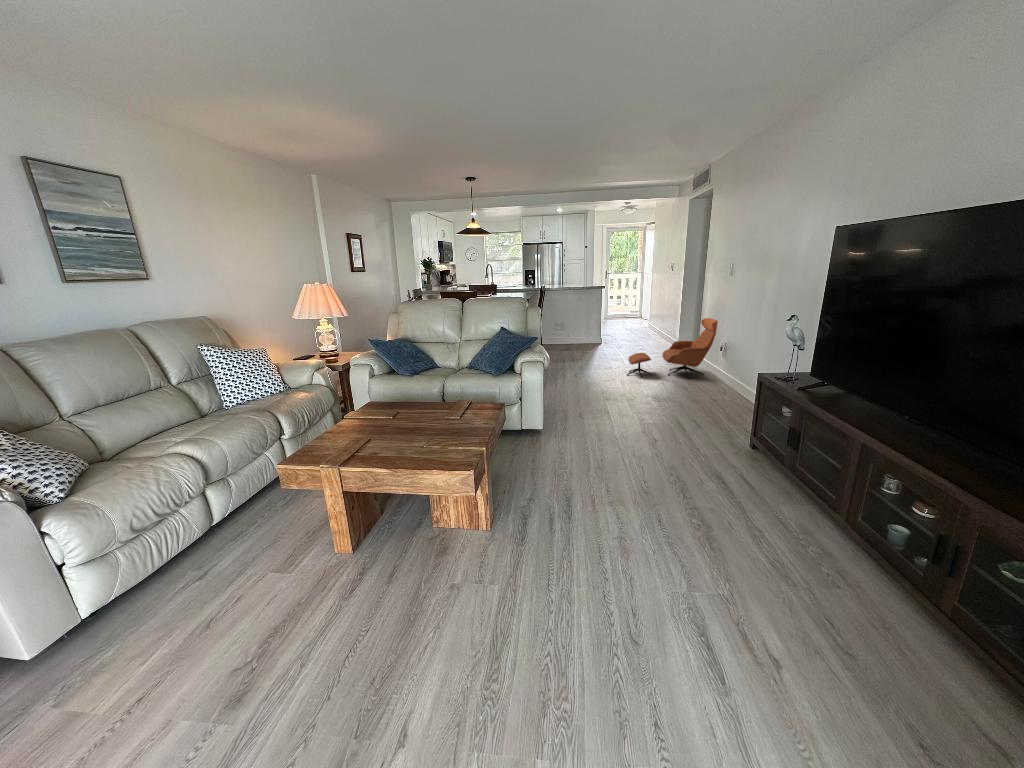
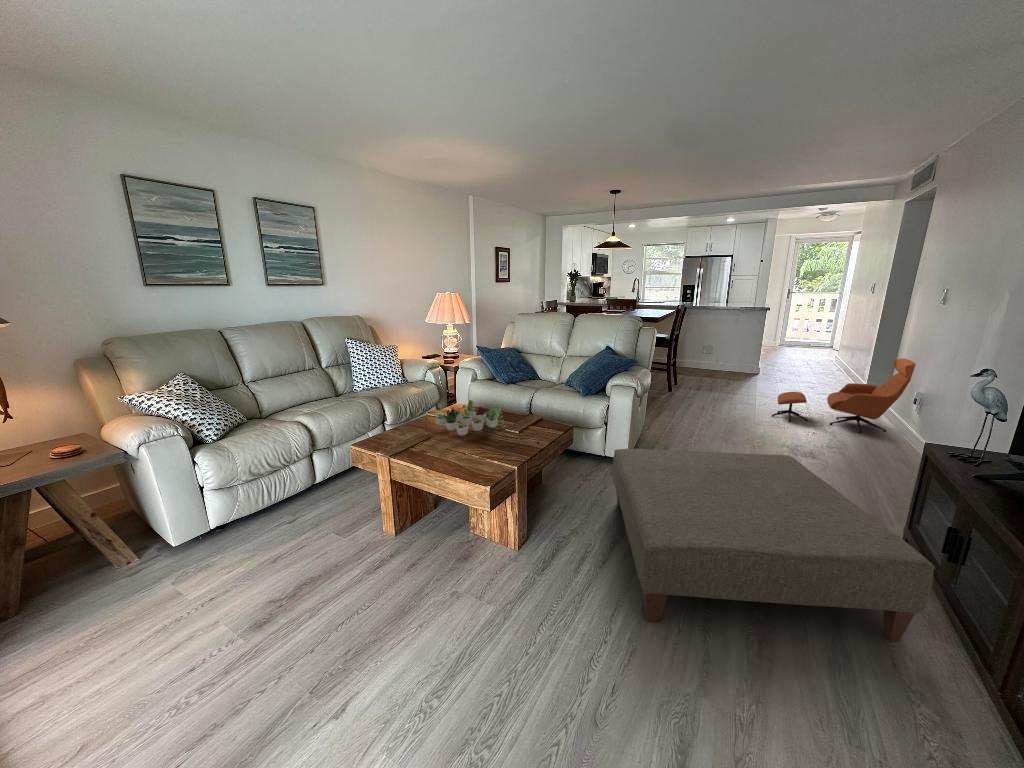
succulent plant: none [368,393,448,432] -> present [436,400,505,438]
ottoman: none [545,399,801,553] -> present [613,449,935,641]

